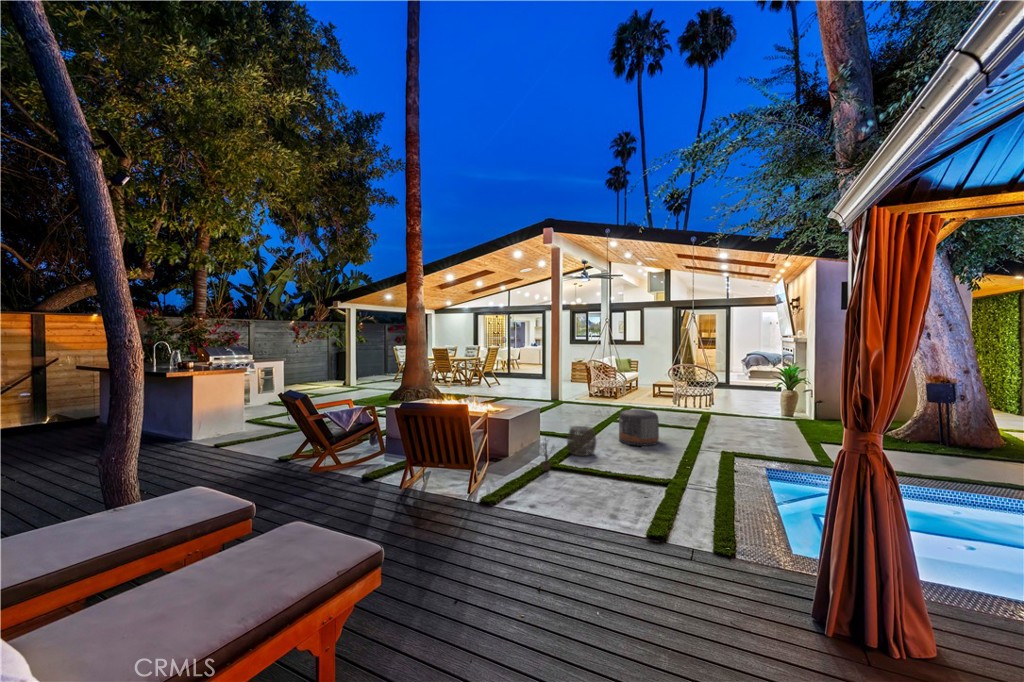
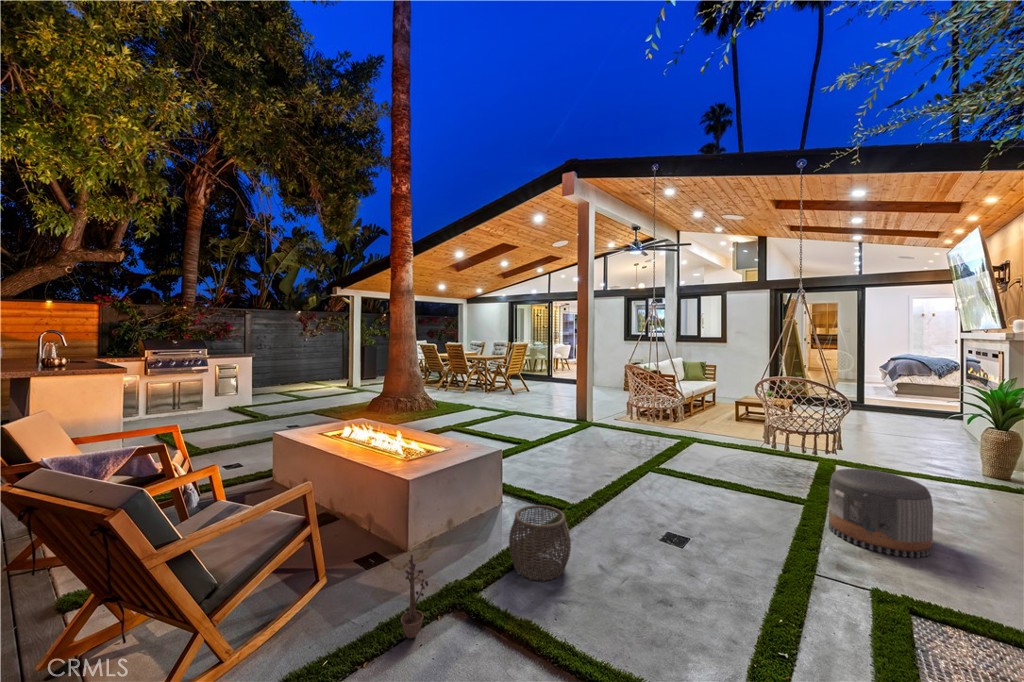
pouf: present [619,409,659,446] -> present [829,469,933,558]

